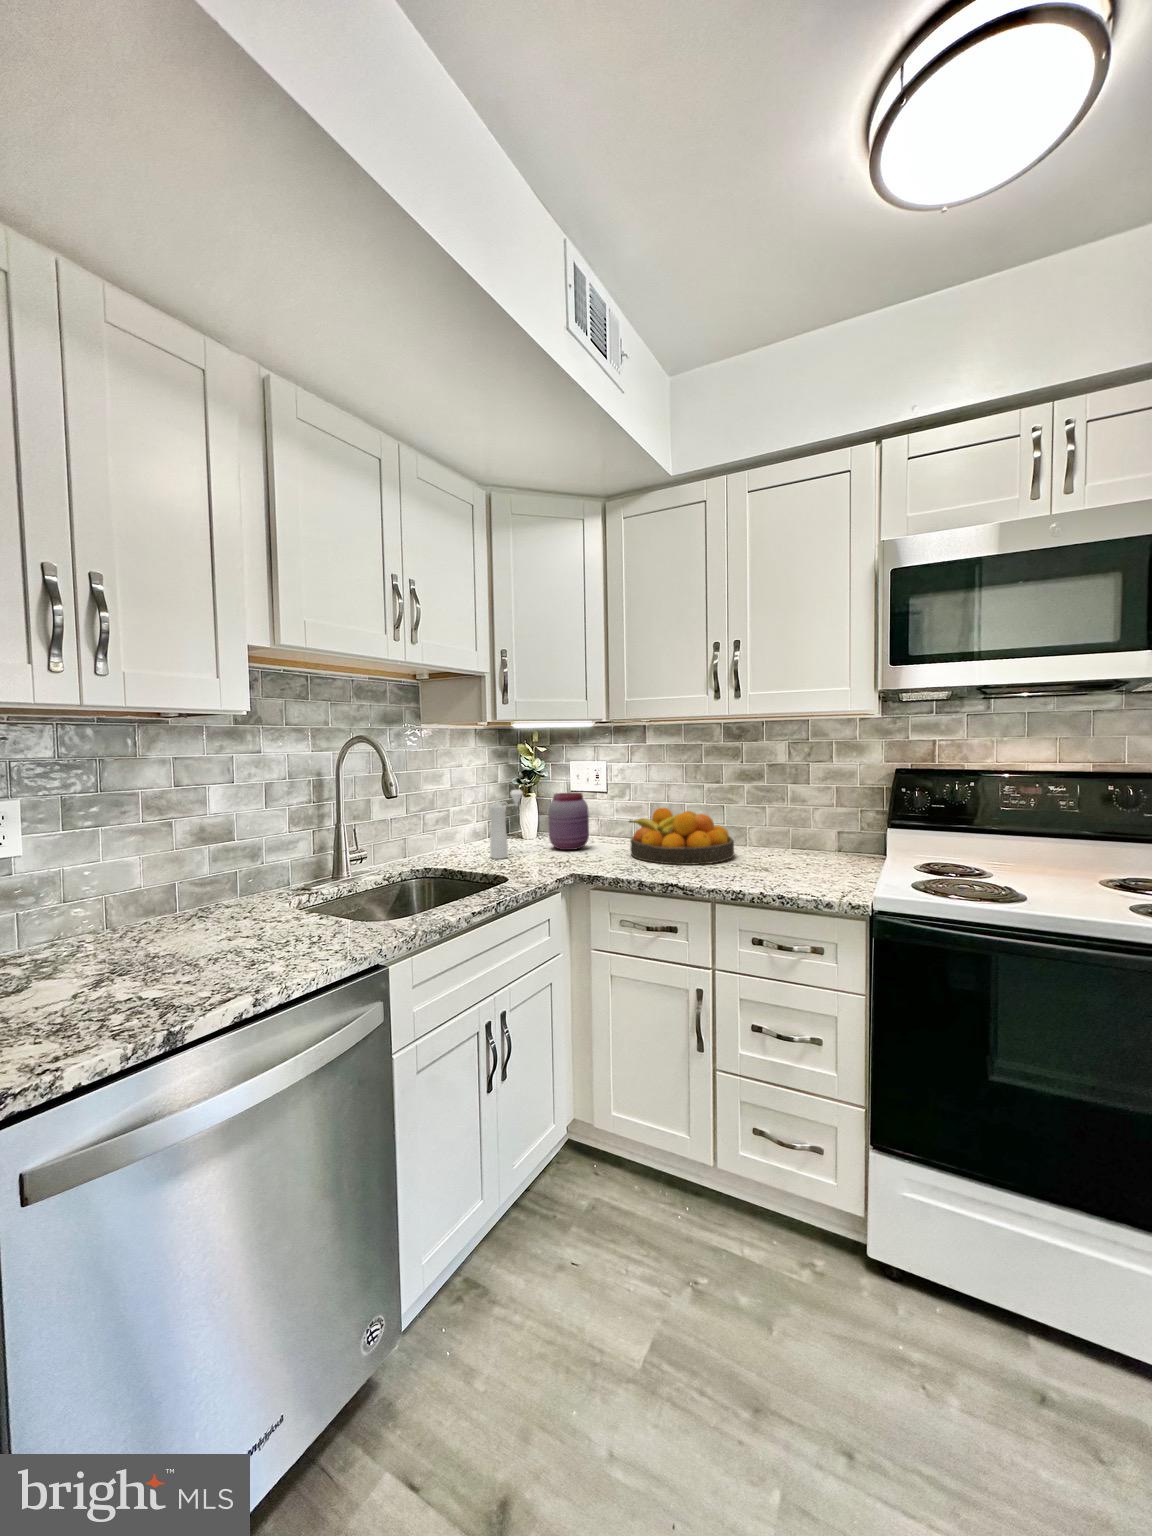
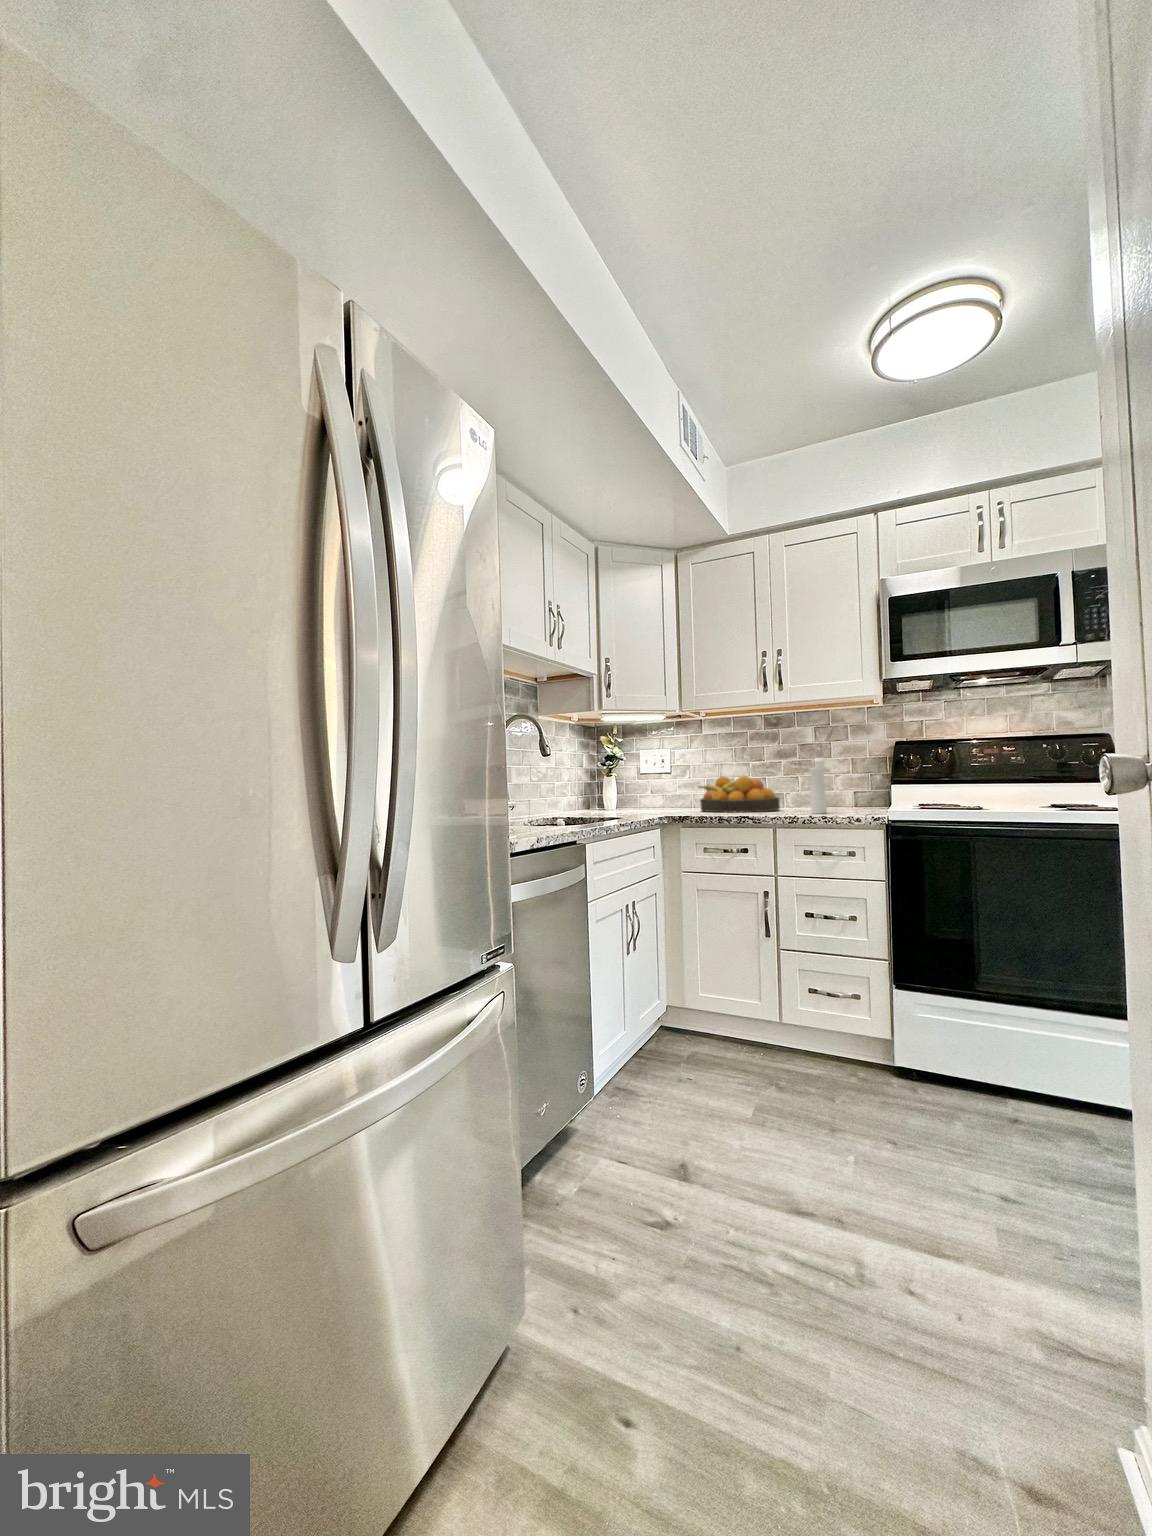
pepper mill: present [489,790,522,859] -> present [809,758,827,814]
jar: present [548,793,589,850] -> none [633,769,665,811]

